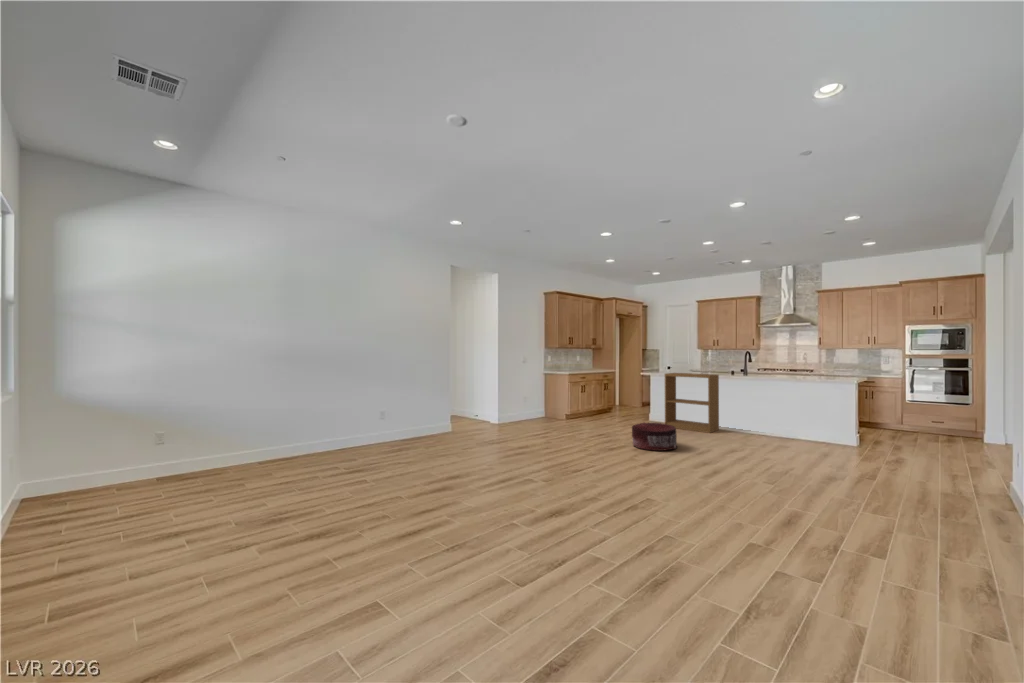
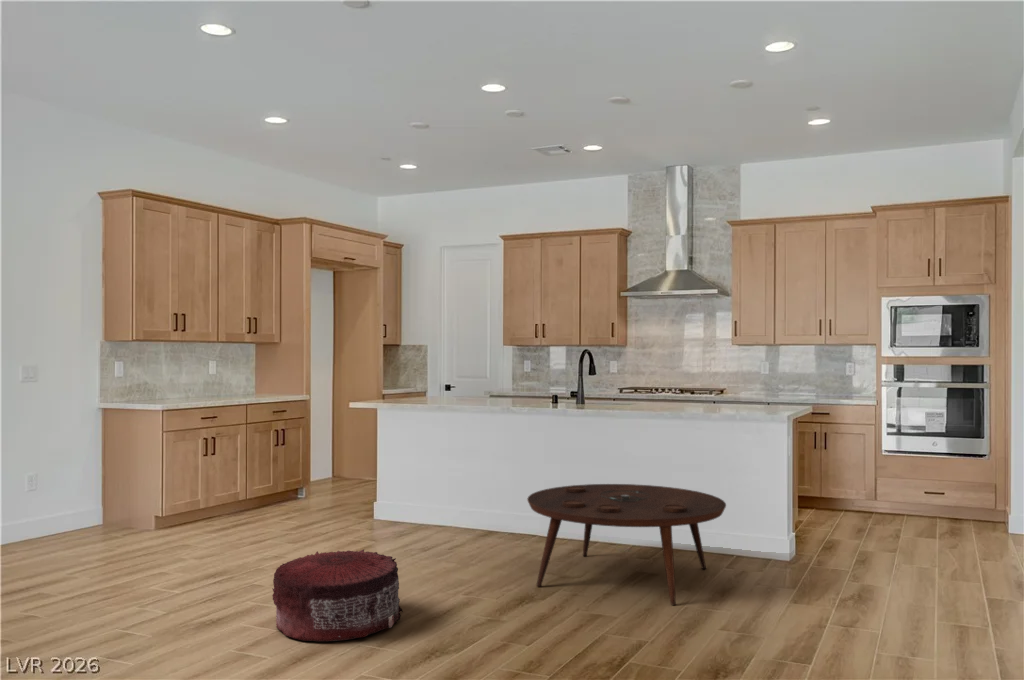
bookshelf: present [665,373,719,433] -> none [403,403,530,555]
coffee table: none [722,407,815,453] -> present [527,484,726,605]

